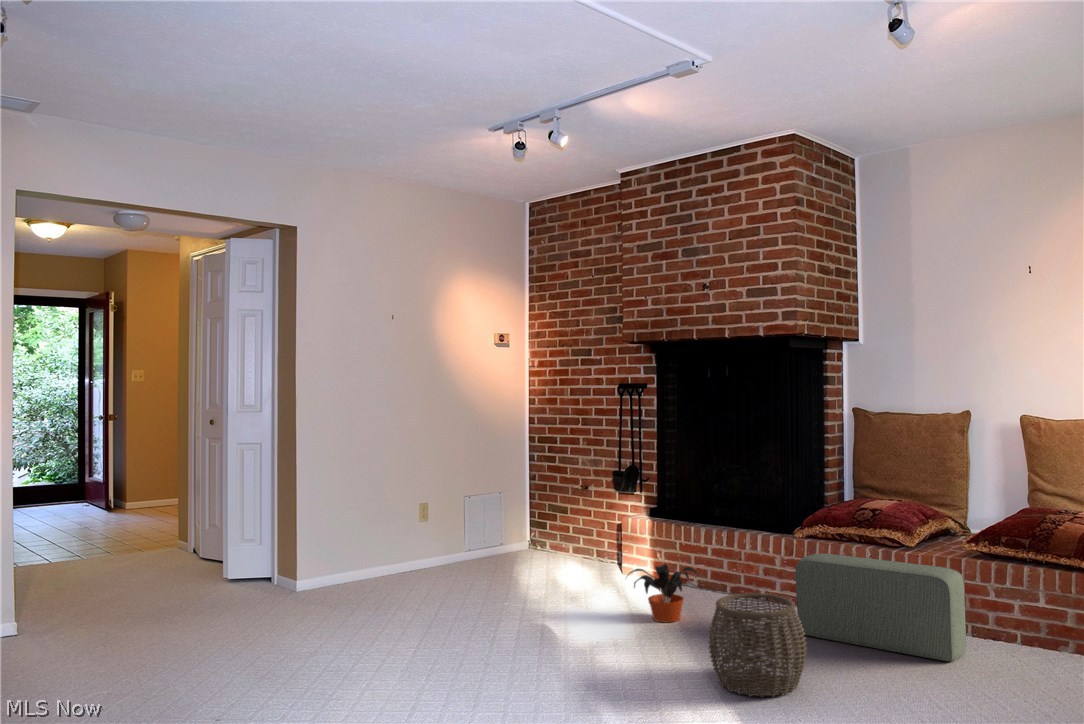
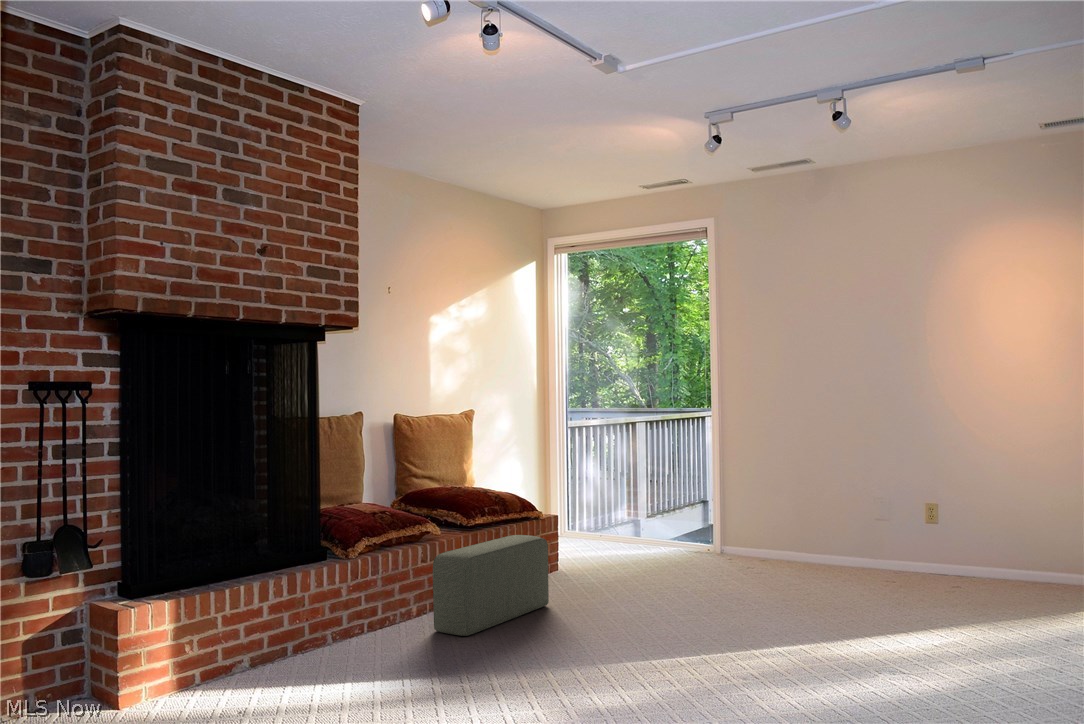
potted plant: present [628,564,698,622] -> none [334,606,427,690]
woven basket: present [709,593,807,697] -> none [566,567,656,662]

